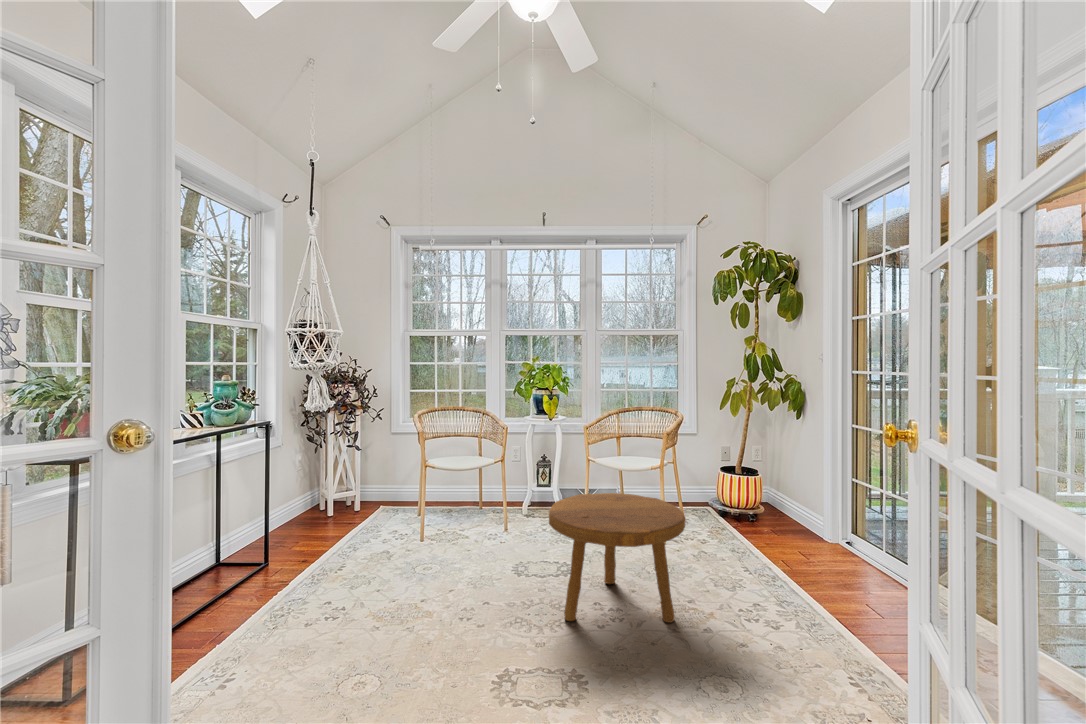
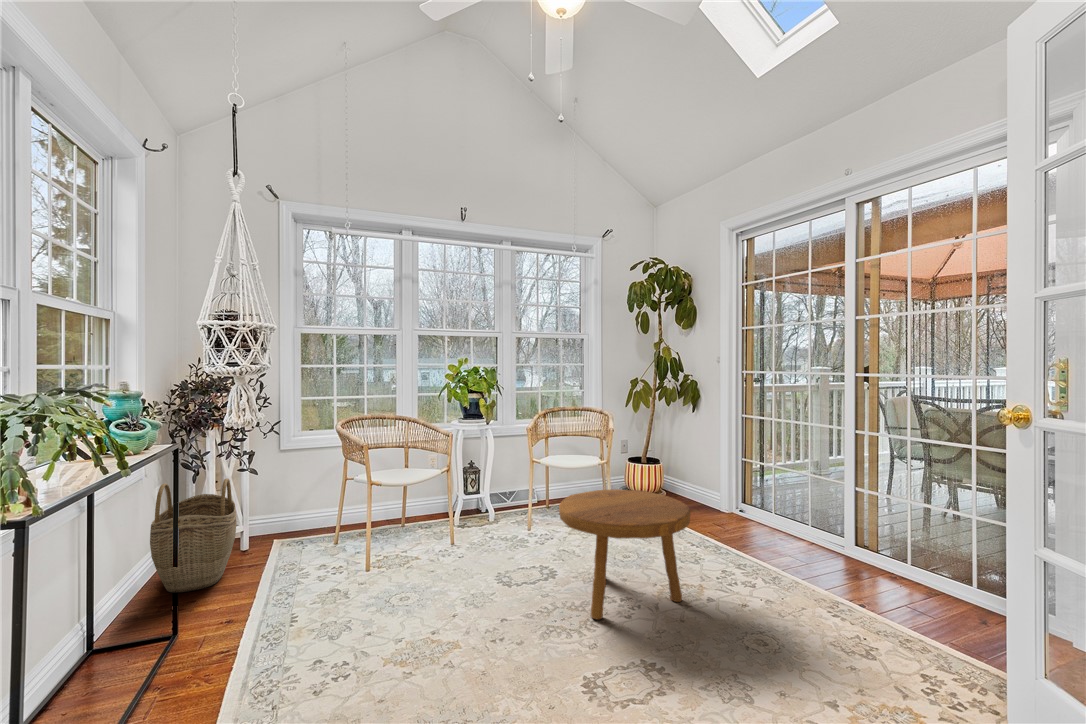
woven basket: none [271,452,339,536] -> present [150,478,237,593]

